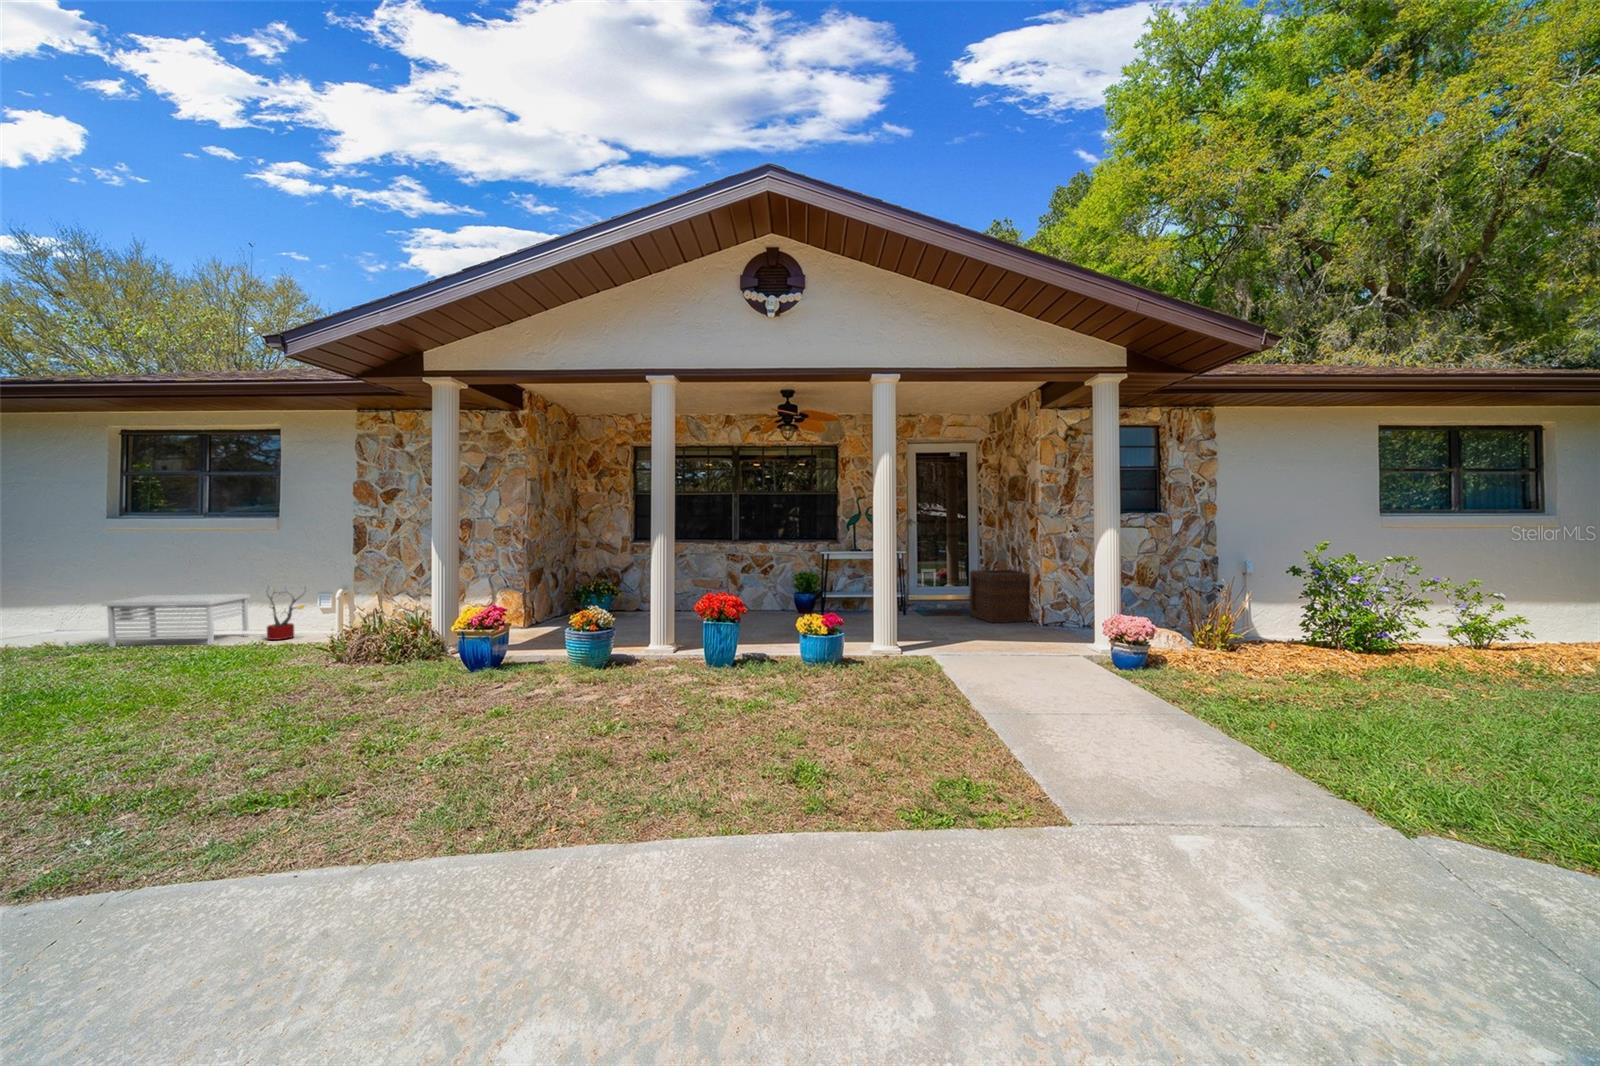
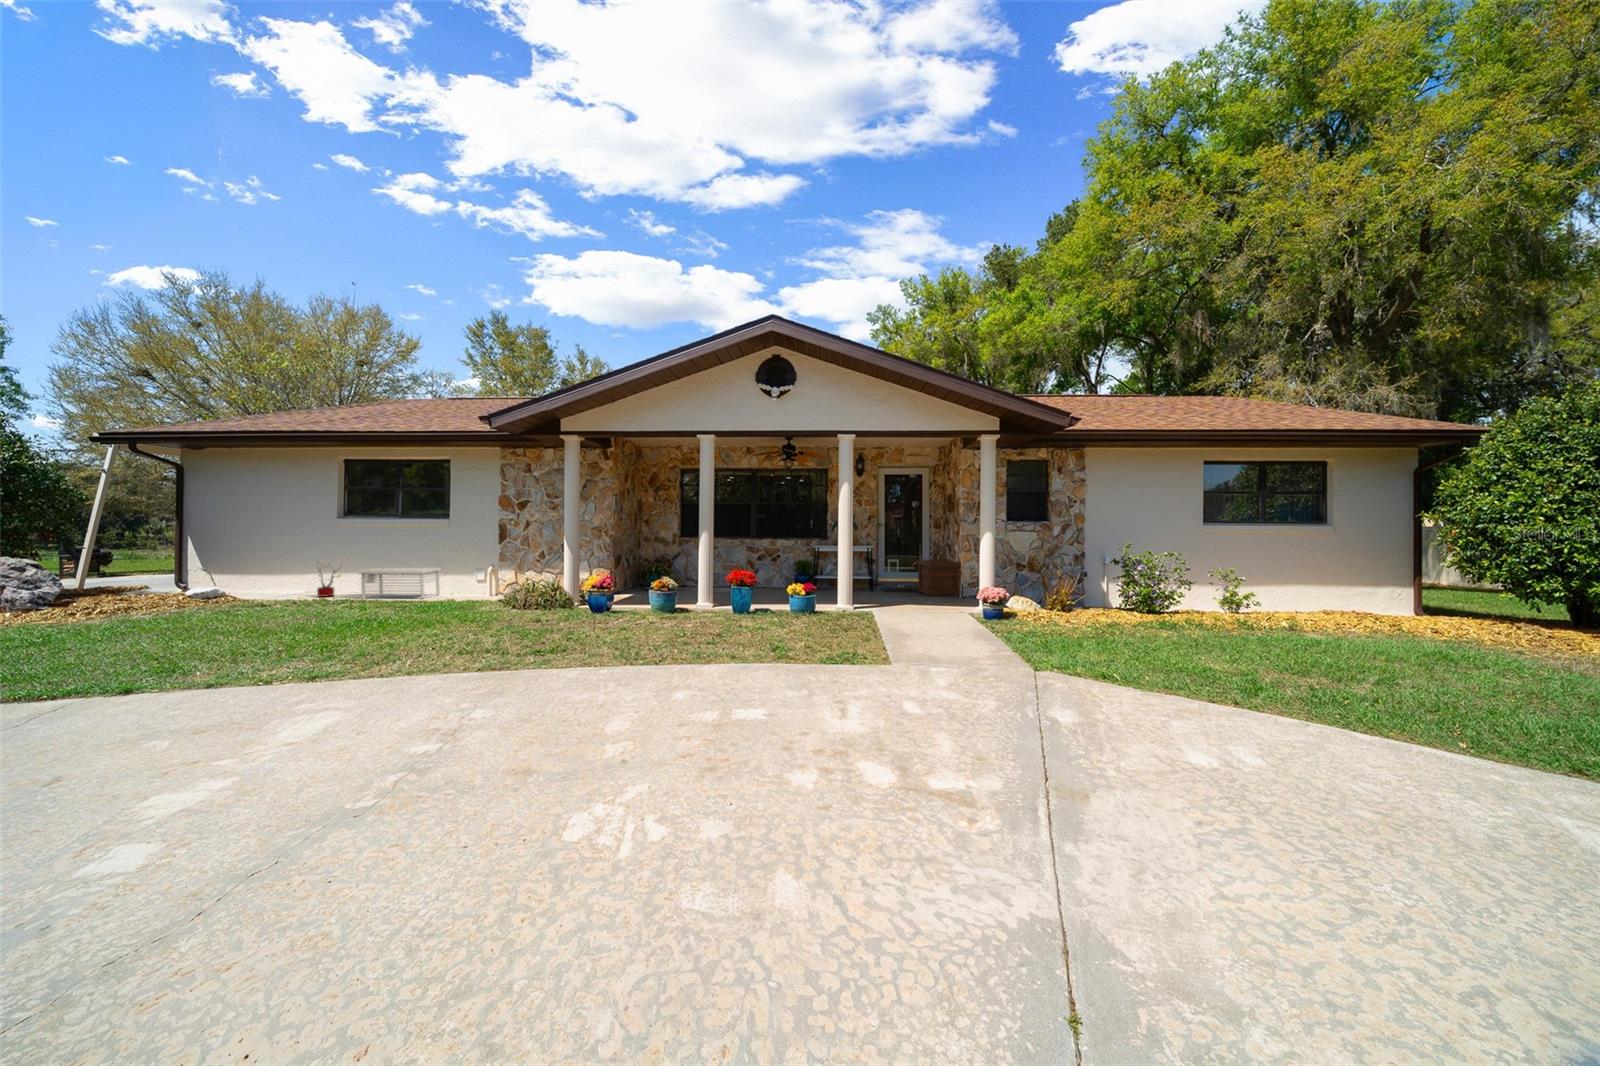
decorative plant: present [267,587,306,640] -> present [317,567,340,597]

